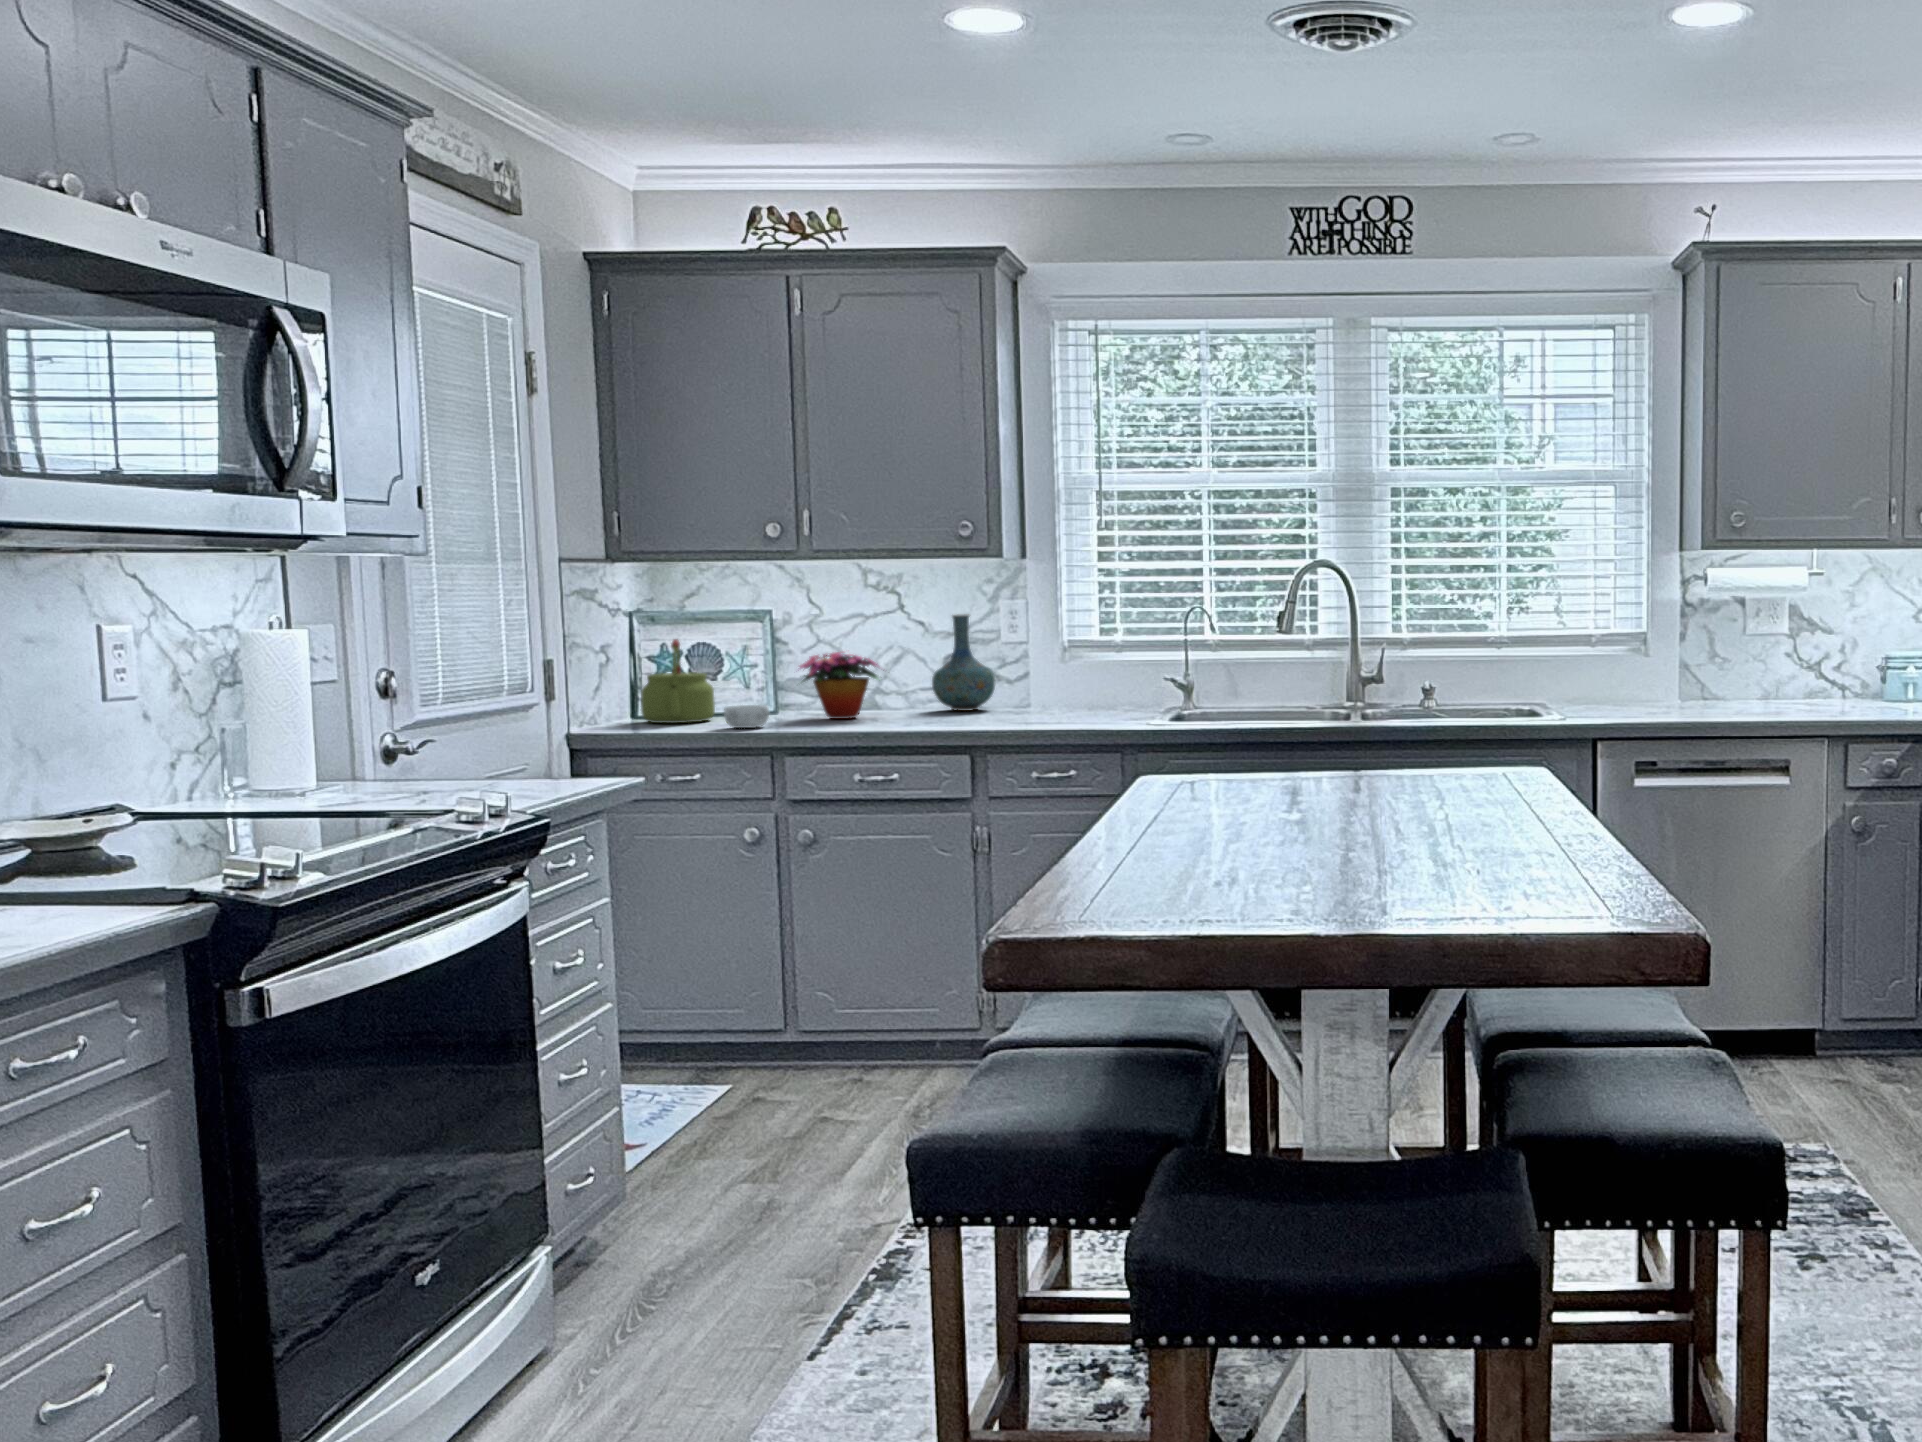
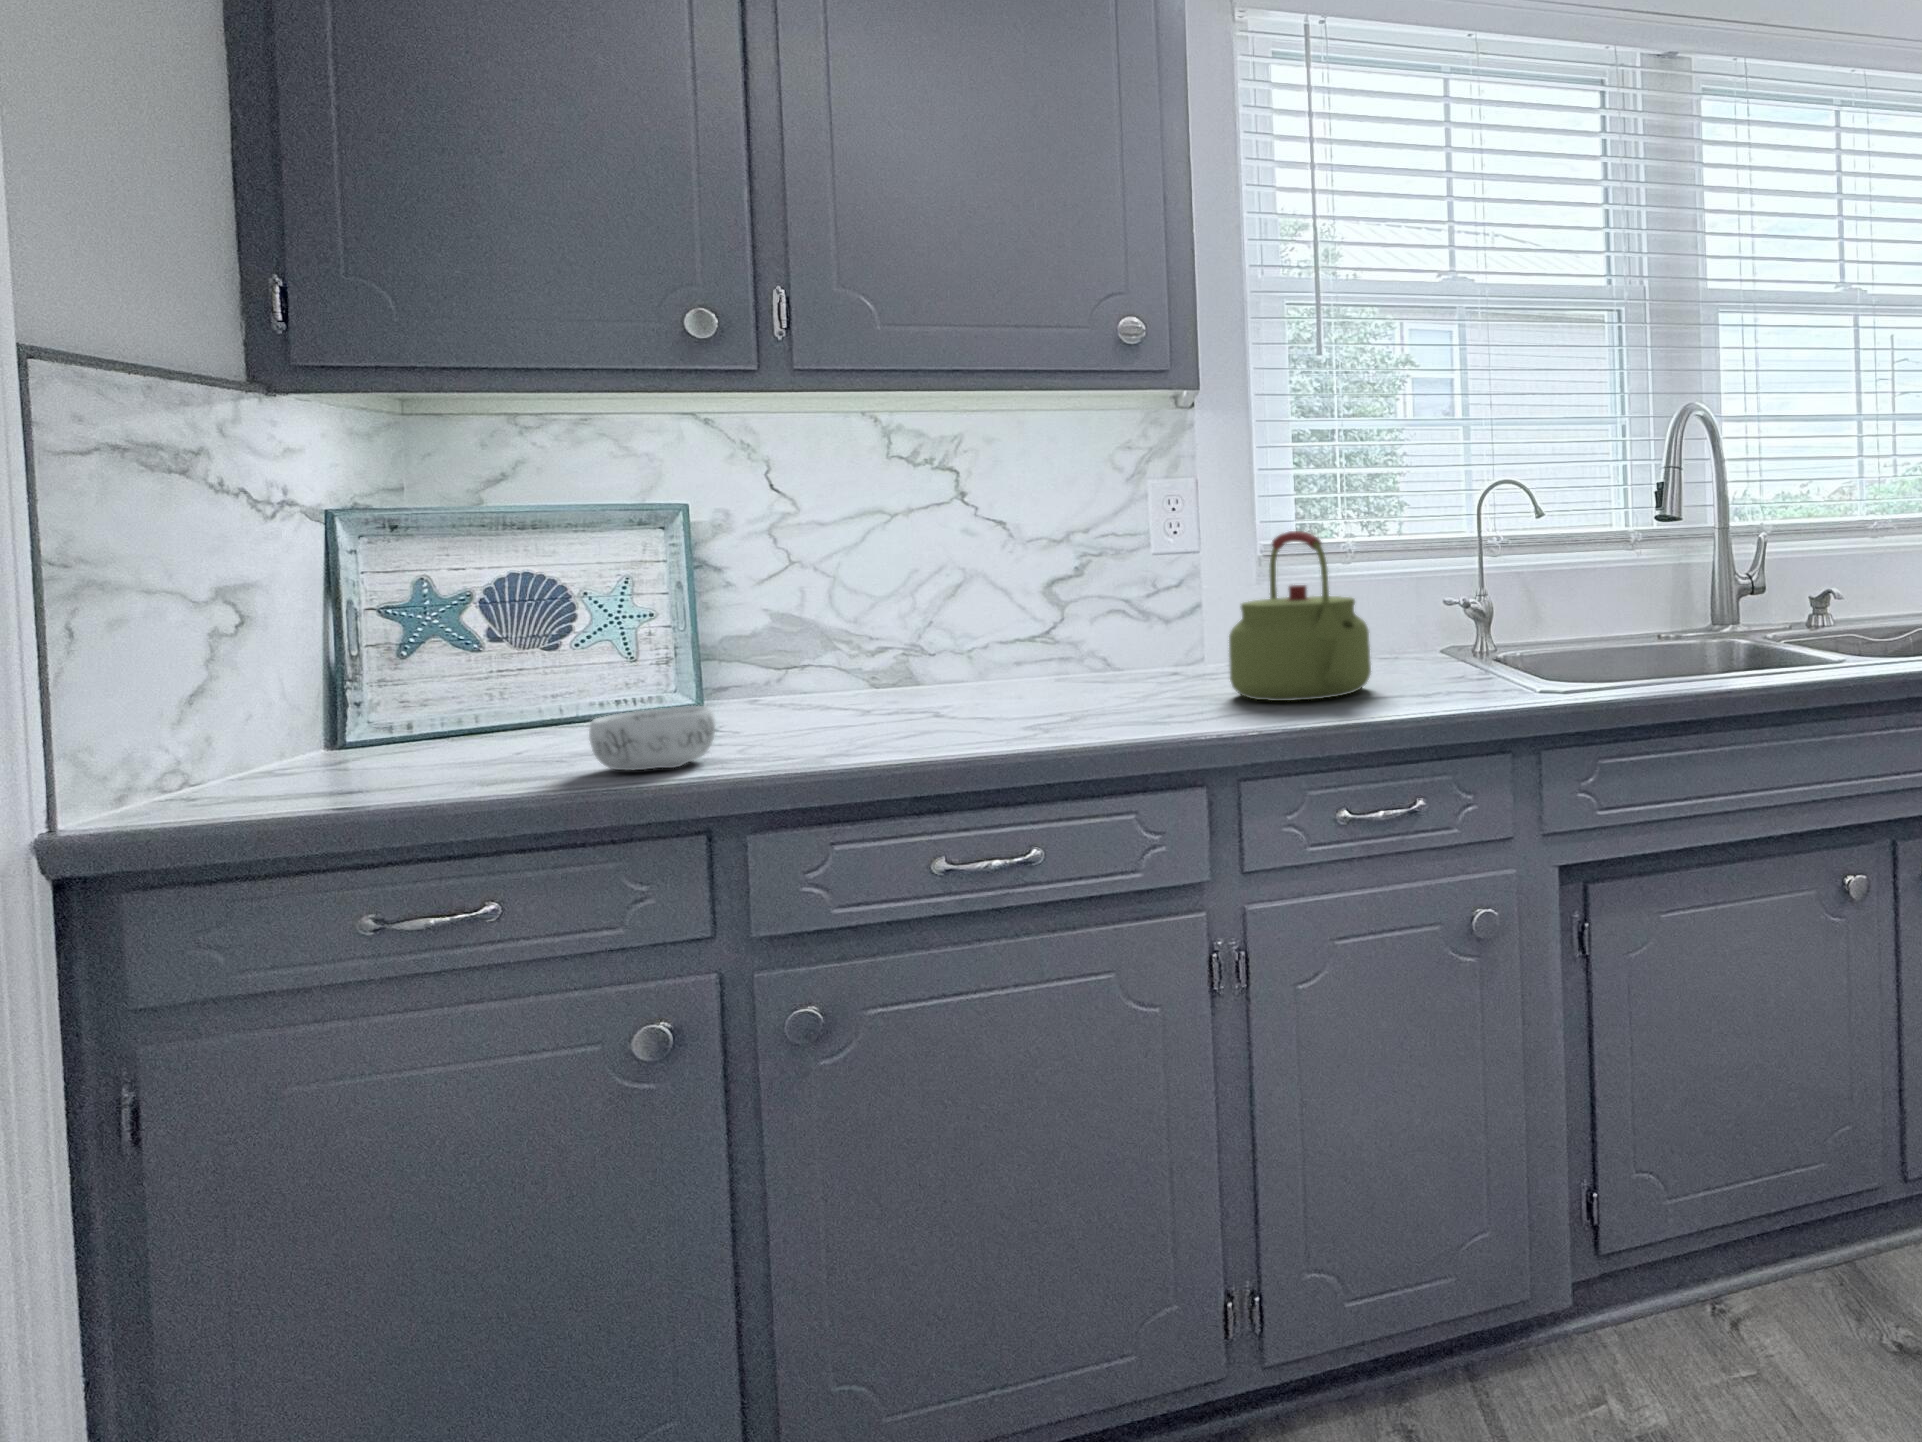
vase: present [932,614,995,711] -> none [1037,504,1157,681]
kettle: present [641,639,715,723] -> present [1229,531,1371,701]
flower arrangement: present [799,652,878,719] -> none [757,574,987,721]

